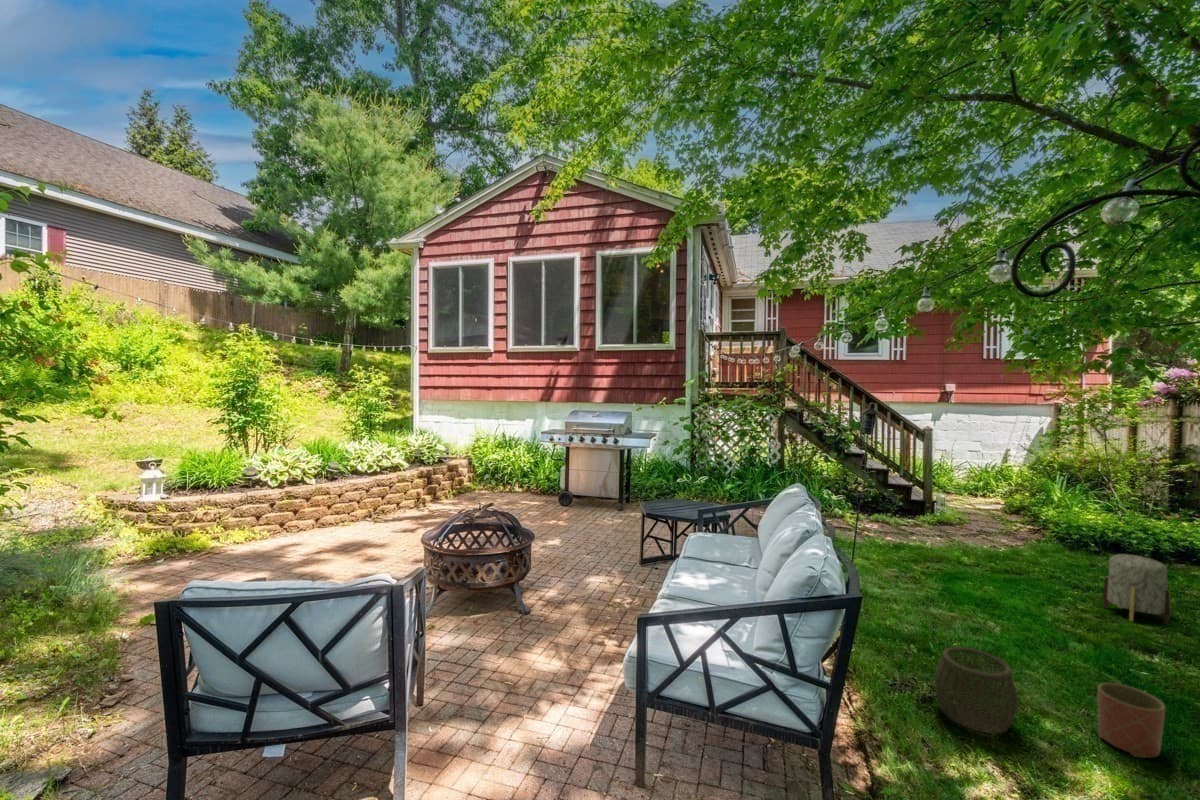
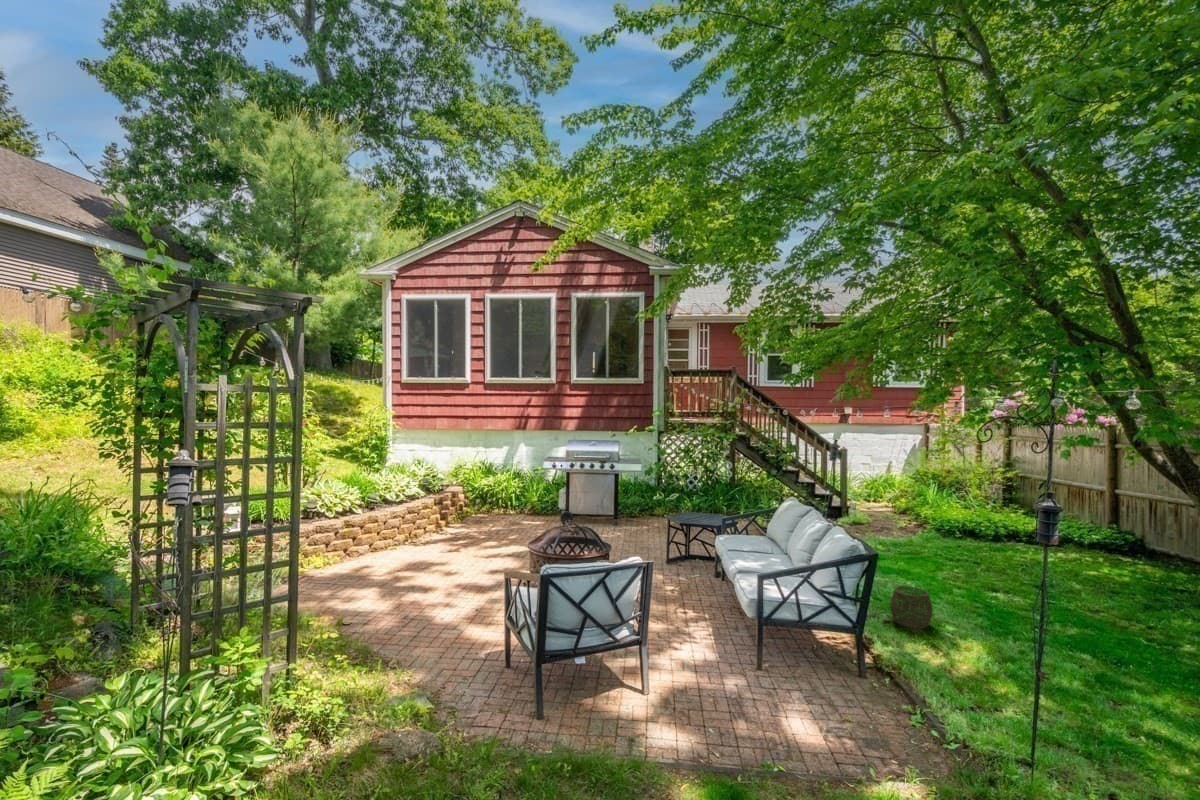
stool: present [1102,554,1171,624] -> none [965,533,1001,574]
planter: present [1097,683,1166,758] -> none [968,596,998,630]

